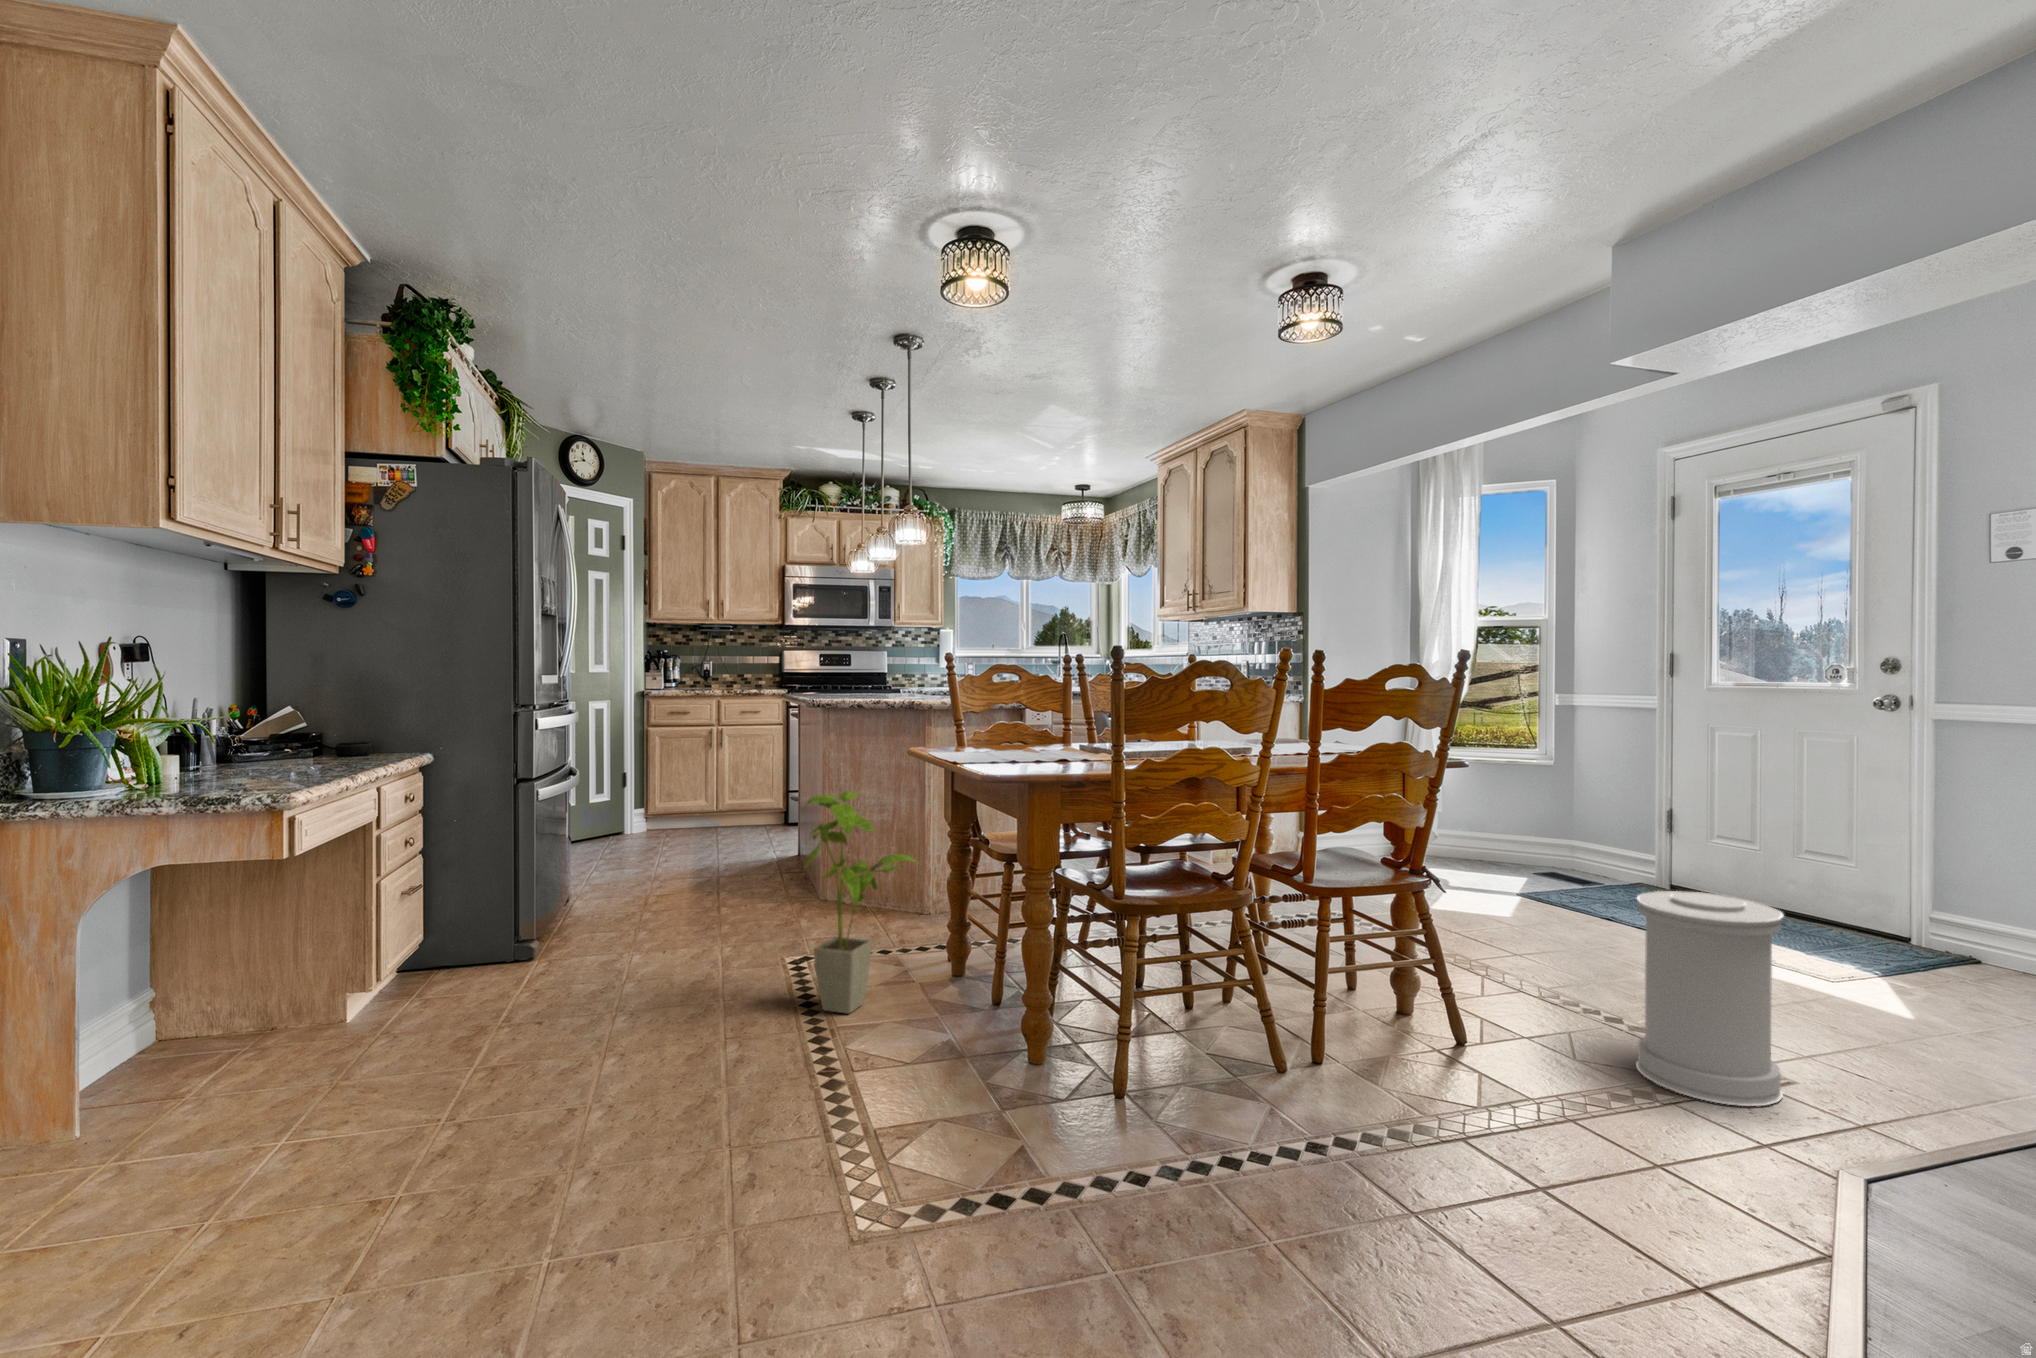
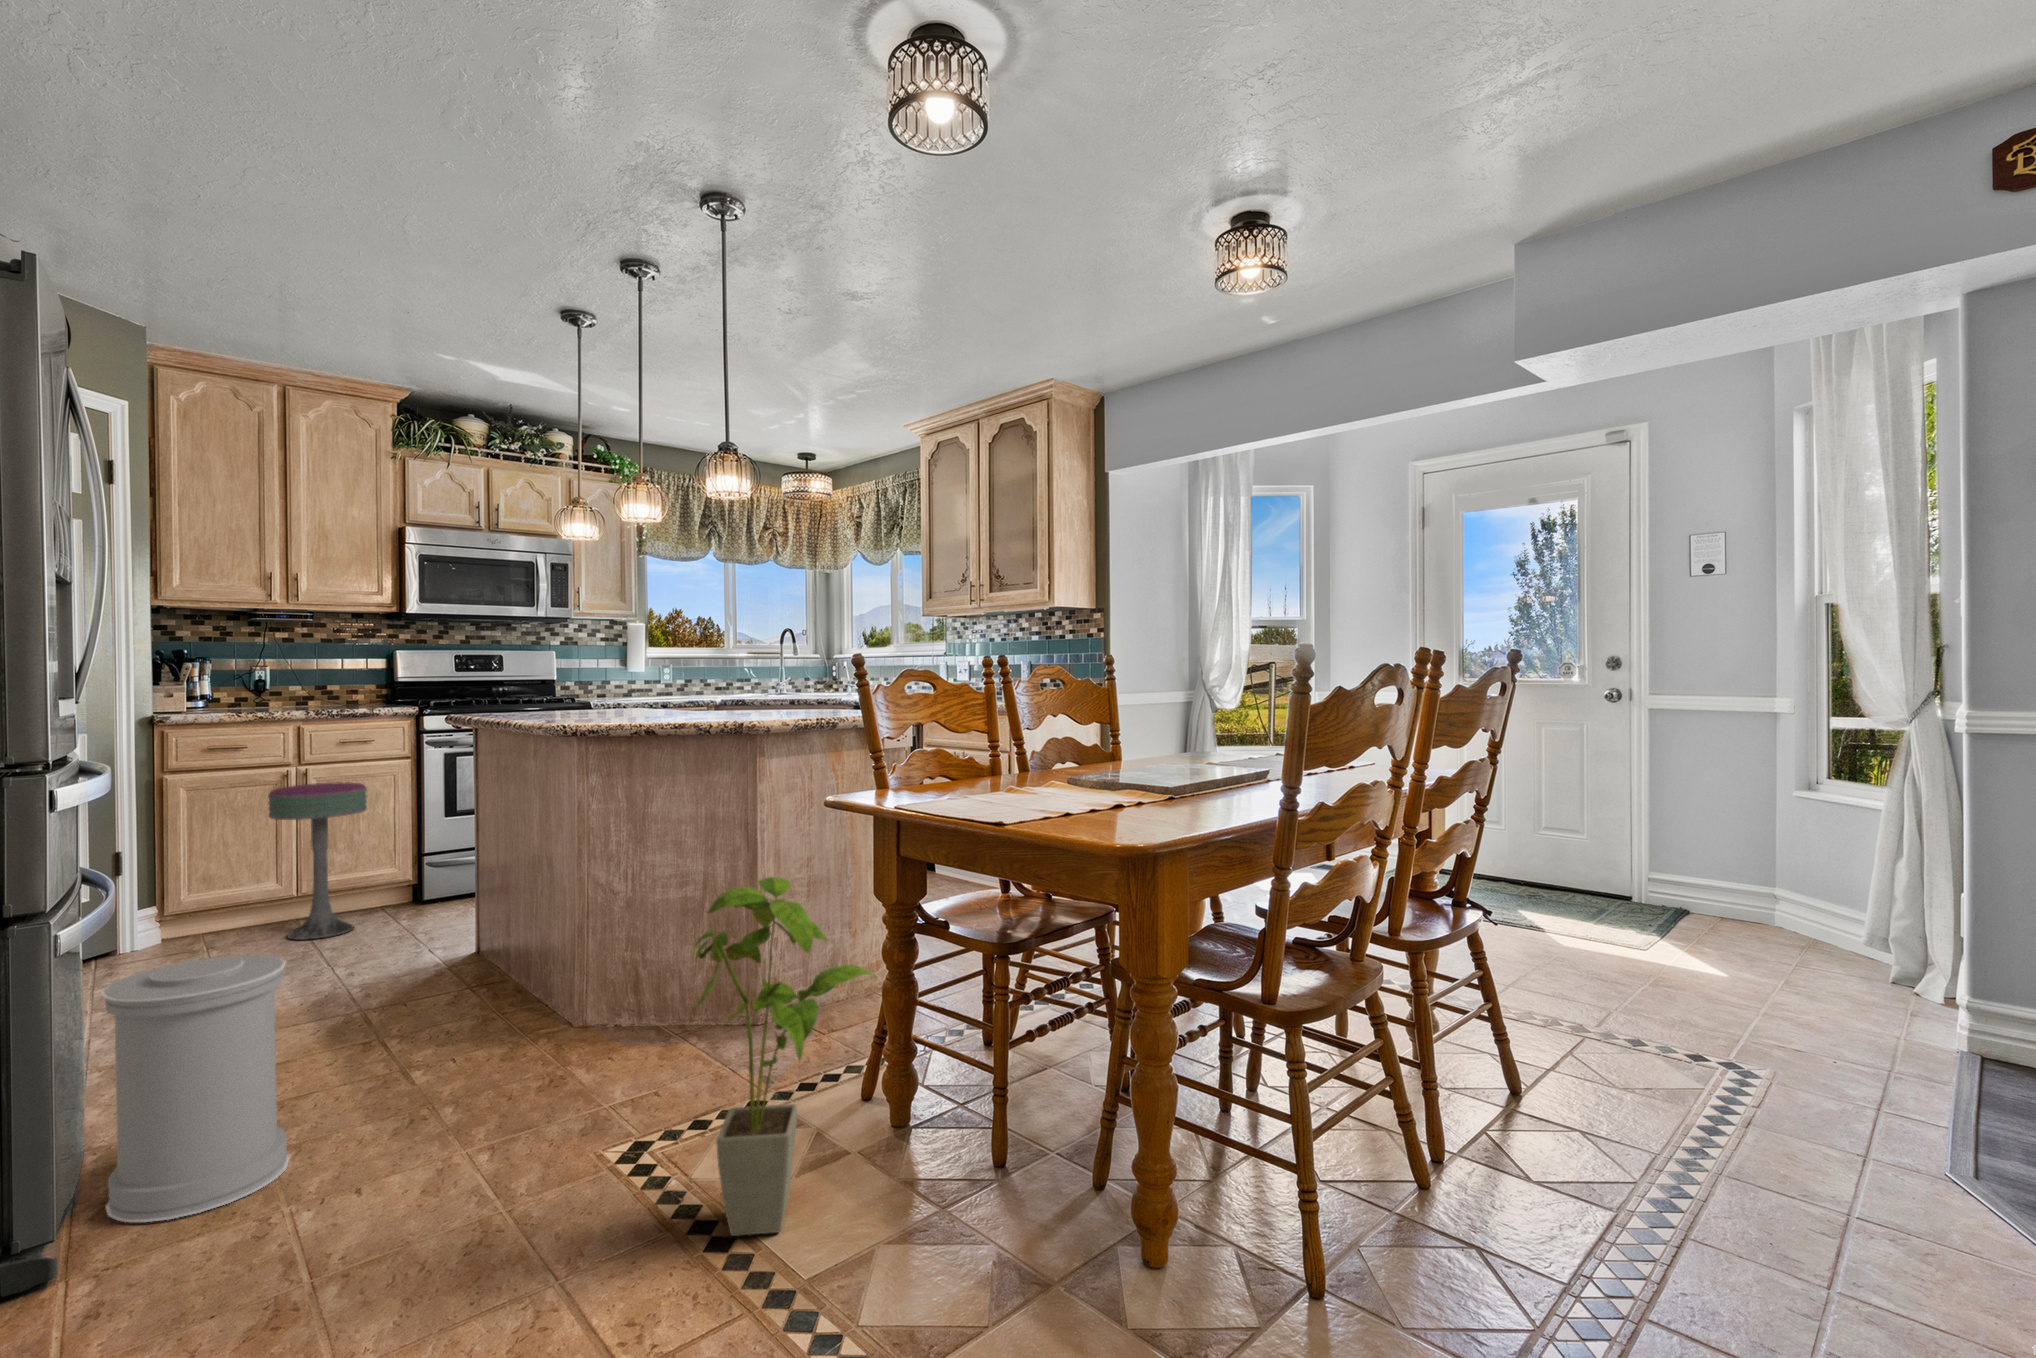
bar stool: none [697,739,752,840] -> present [268,782,367,940]
trash can: present [1636,891,1783,1106] -> present [102,955,289,1222]

